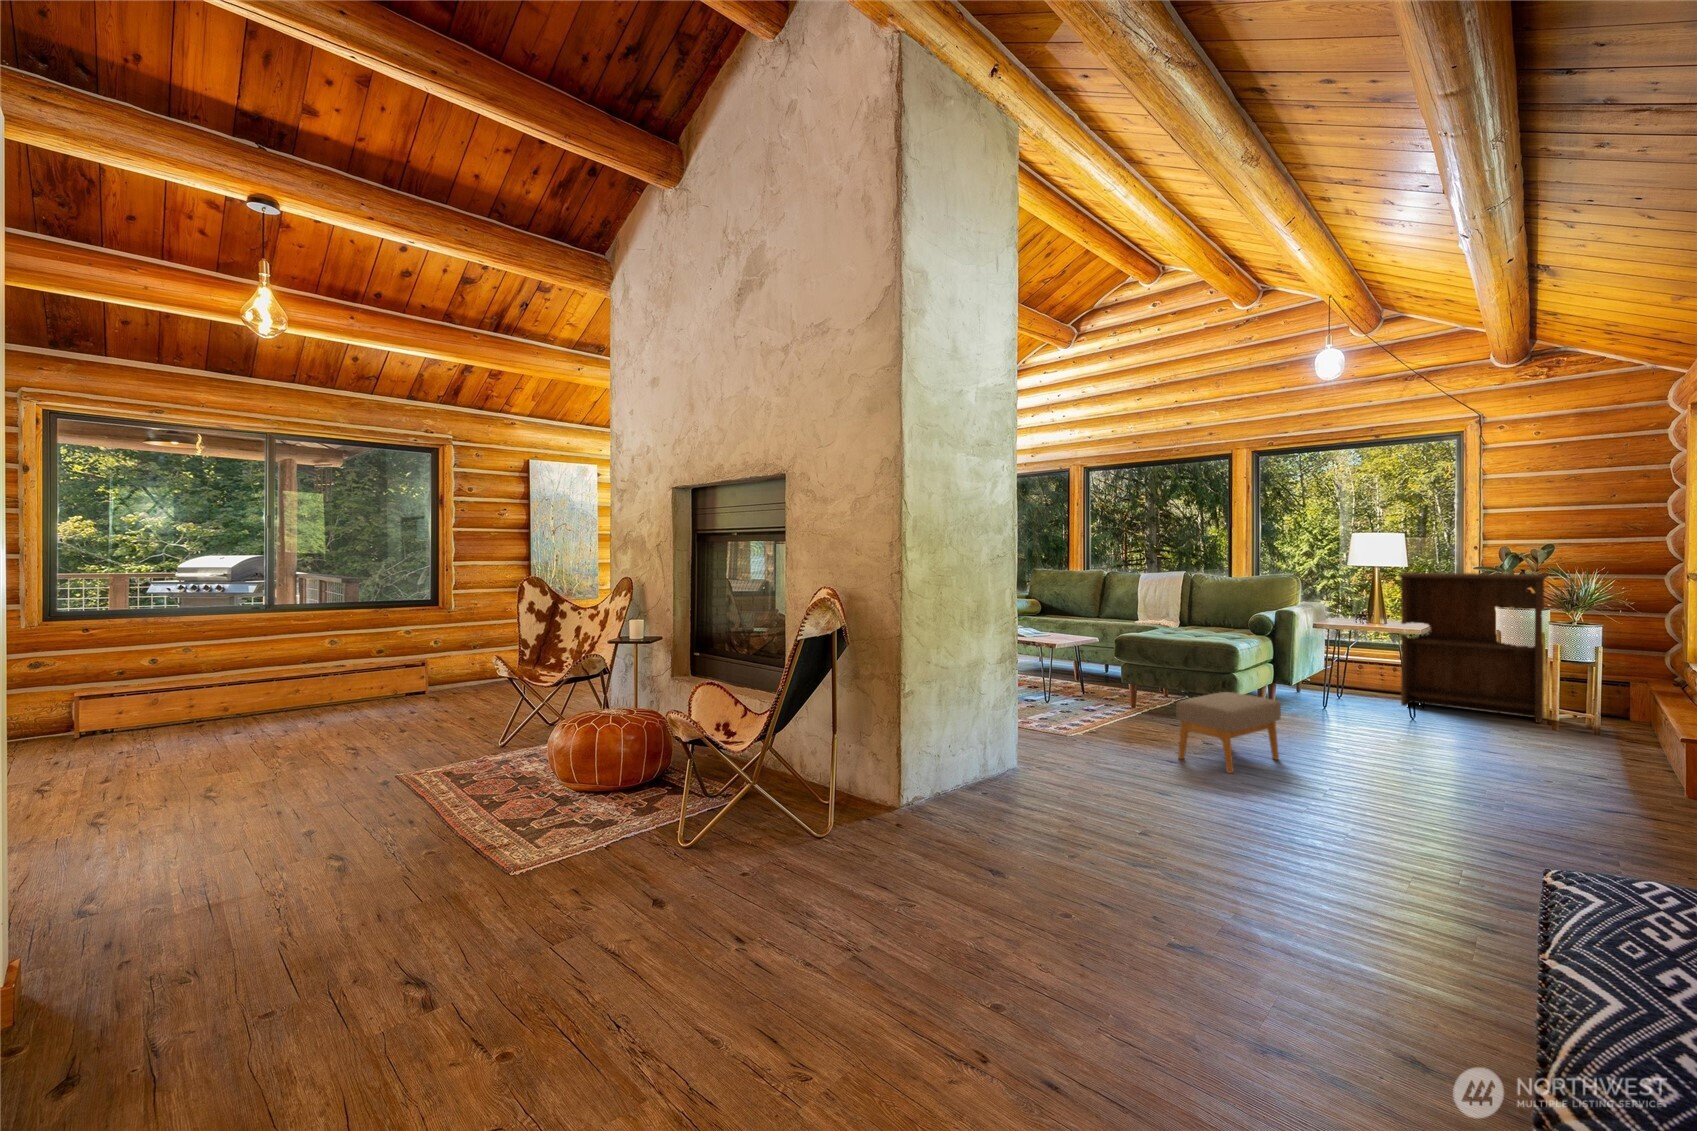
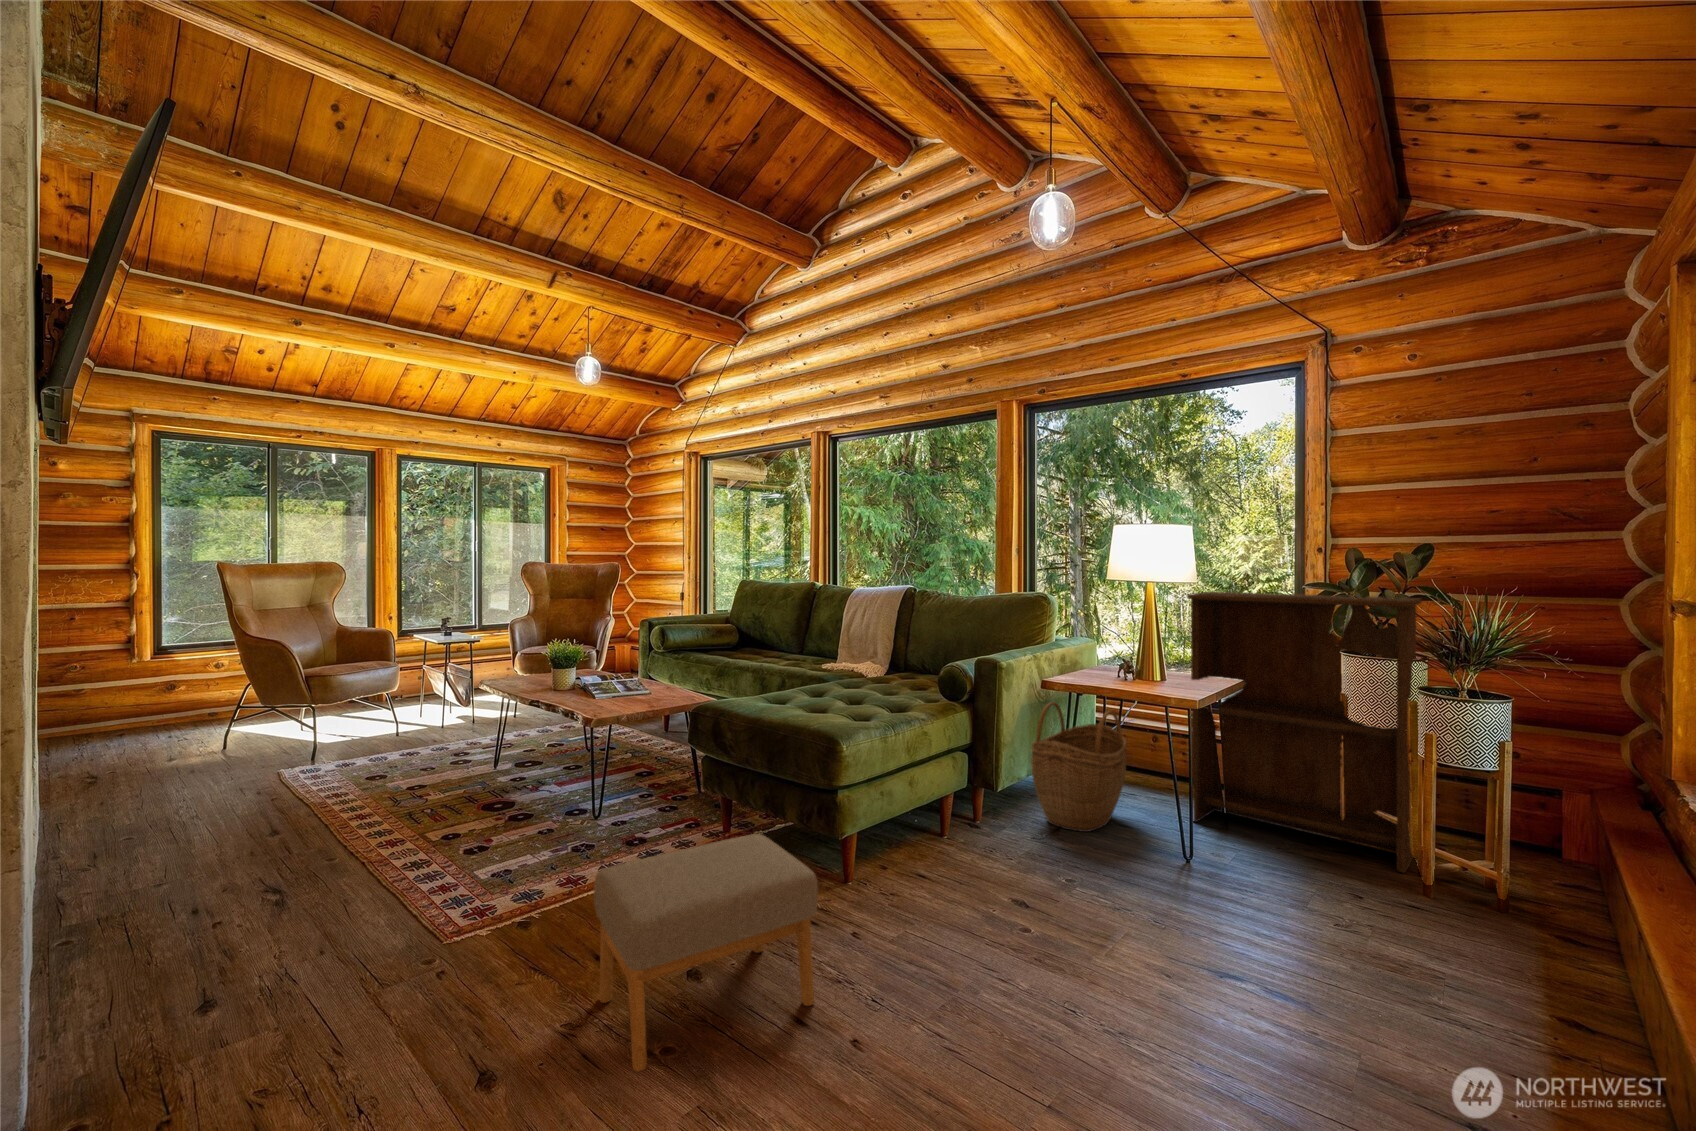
woven basket: none [1304,639,1362,710] -> present [1031,702,1126,832]

